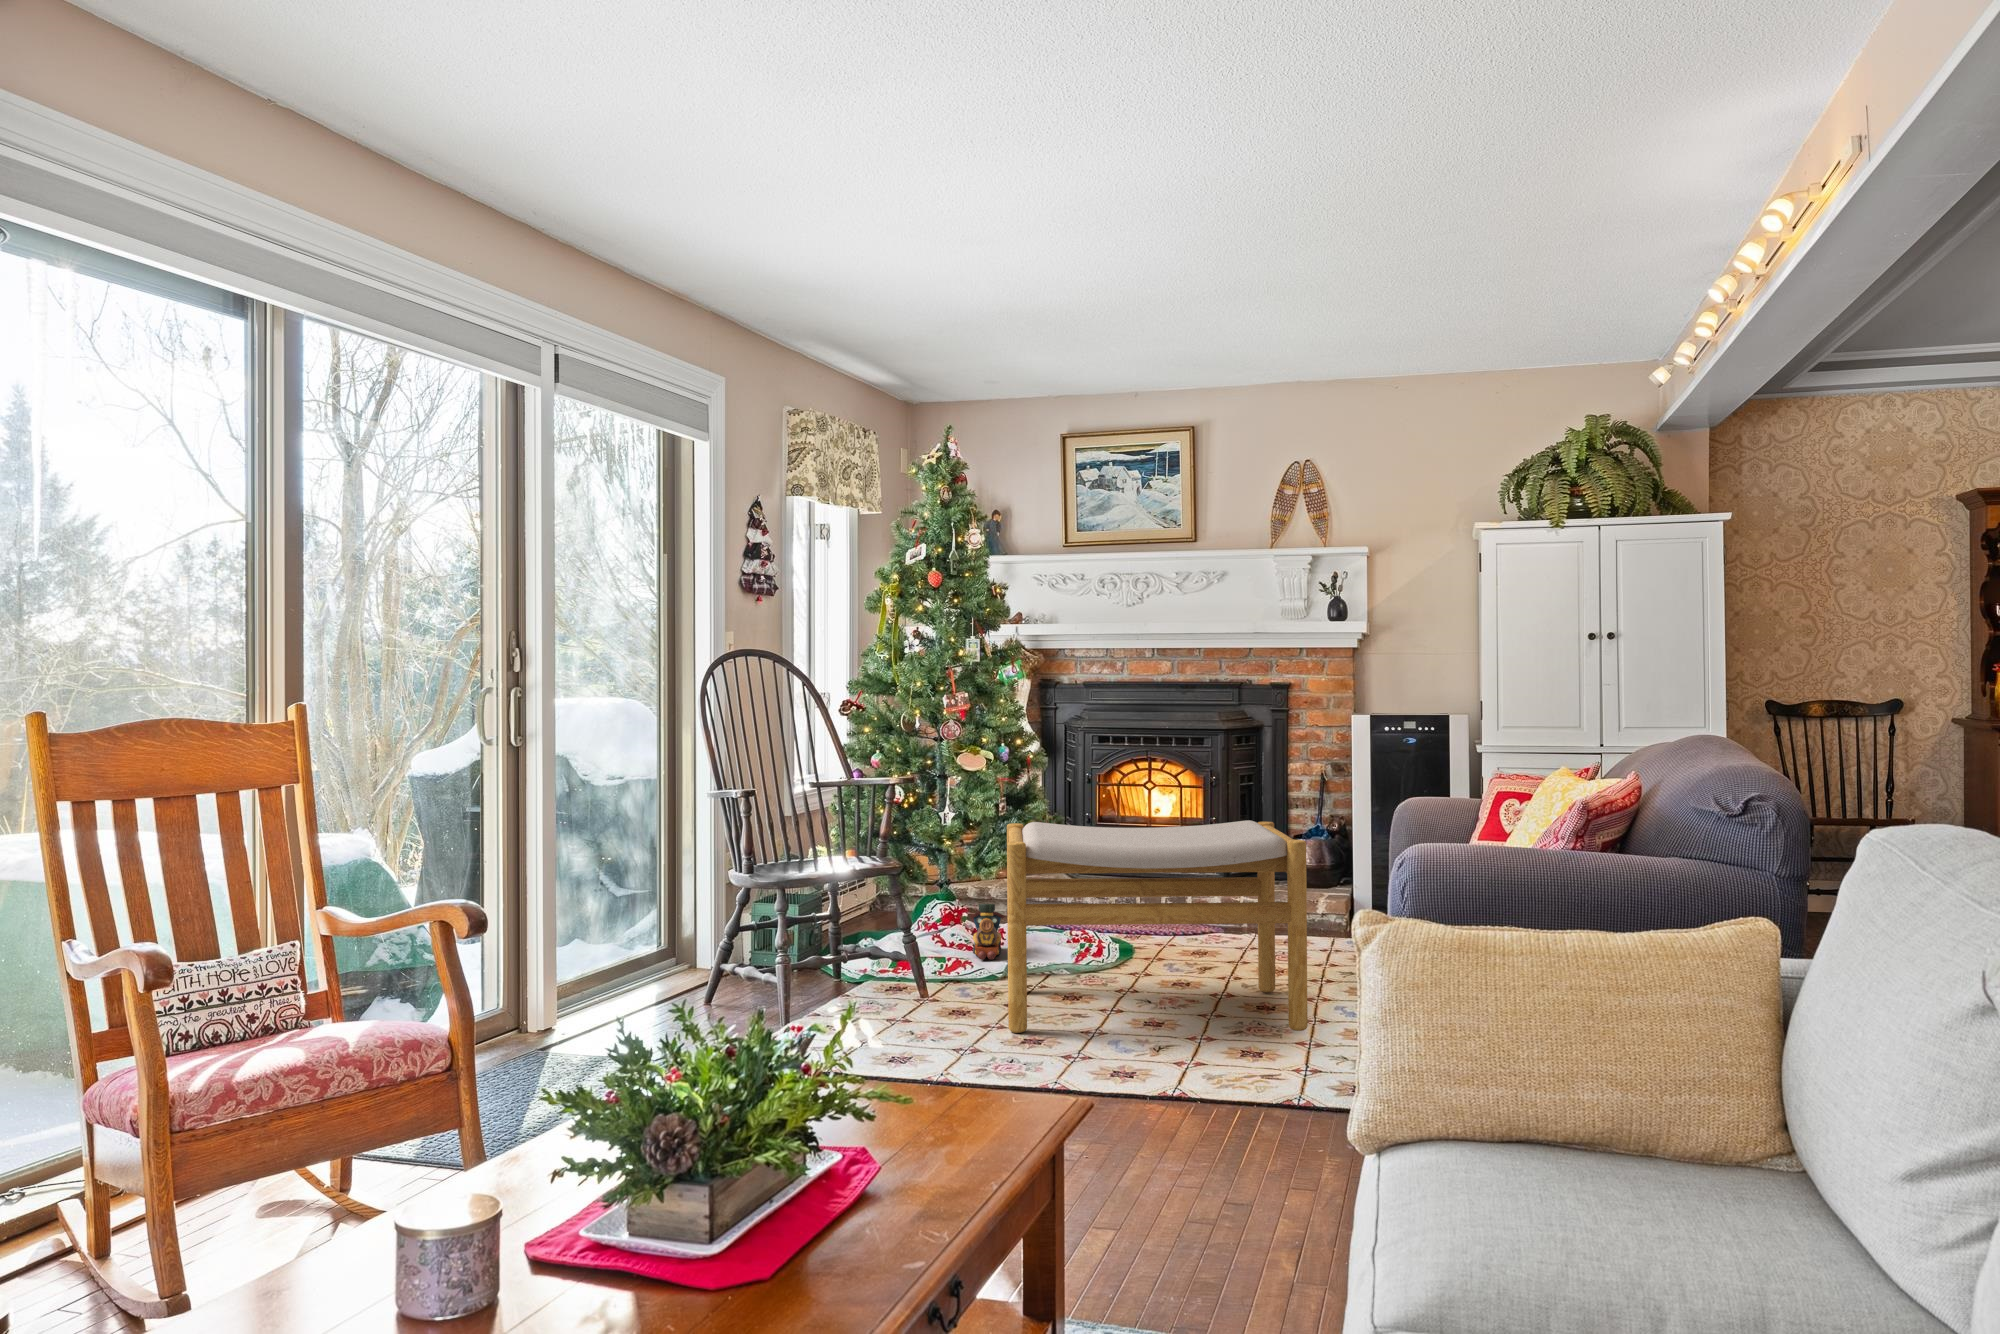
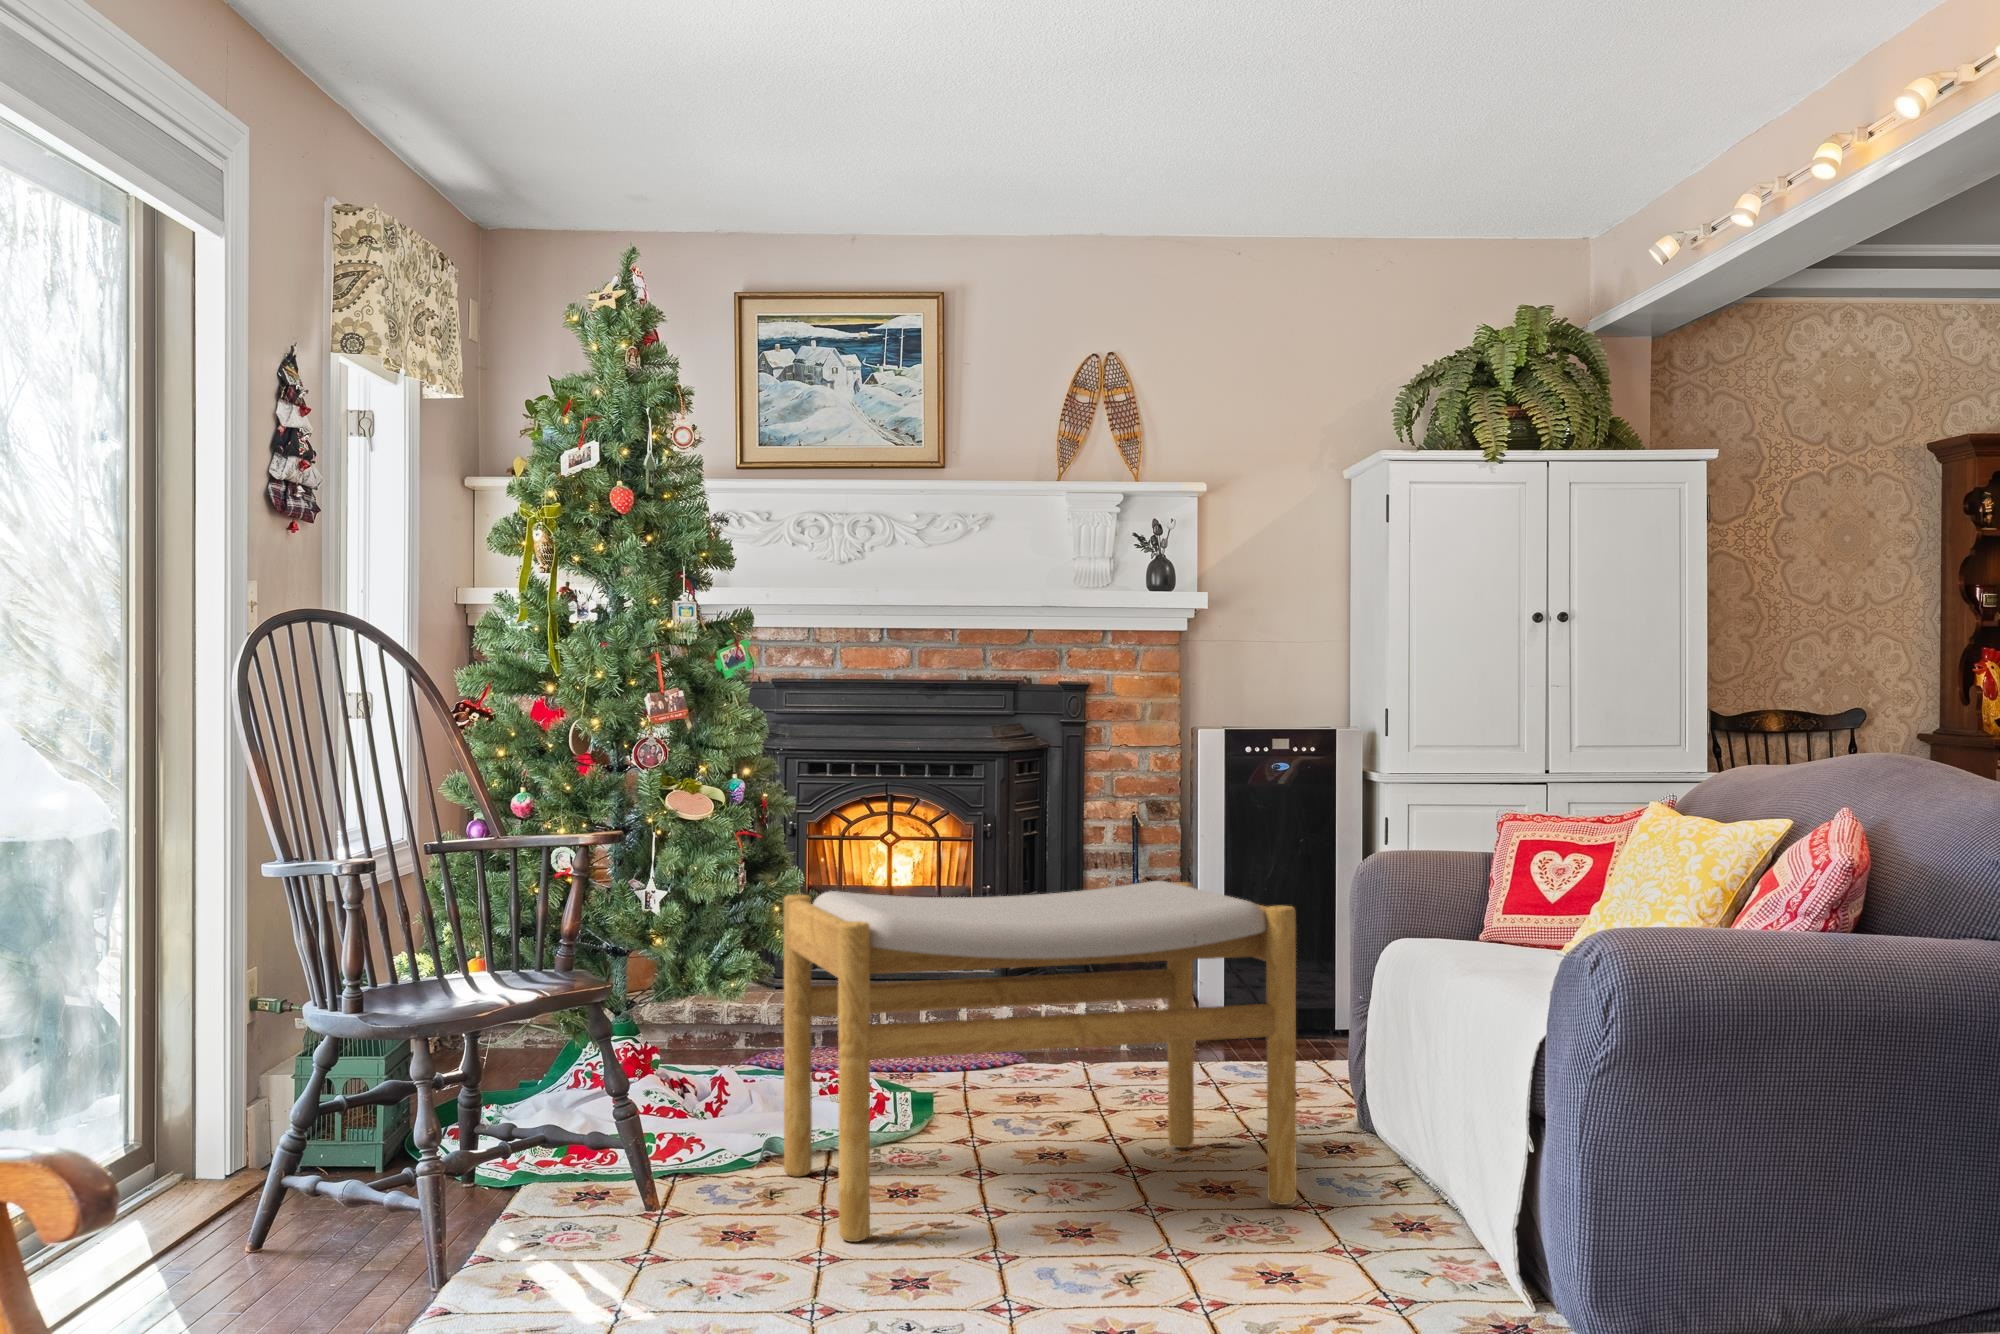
toy train: present [970,904,1005,960] -> none [665,1031,726,1124]

